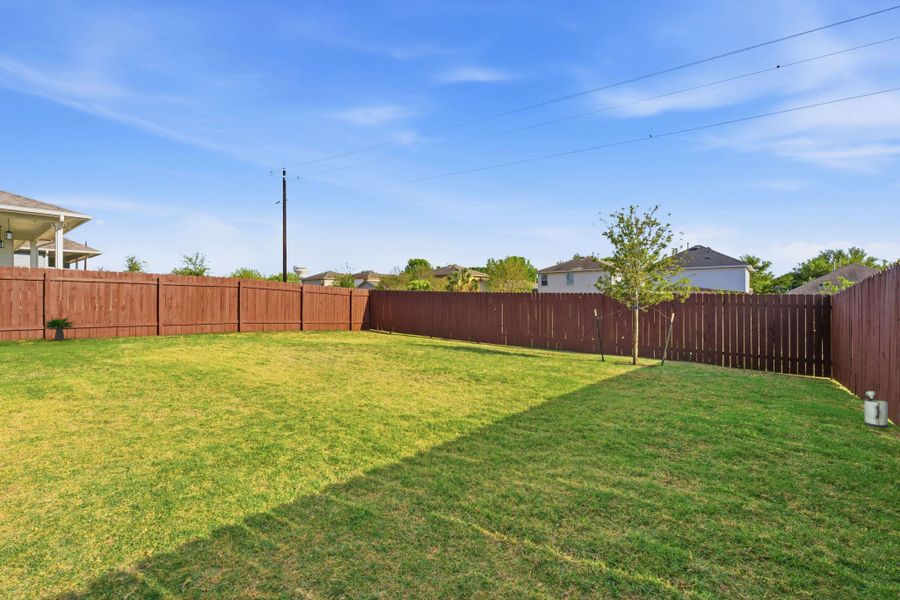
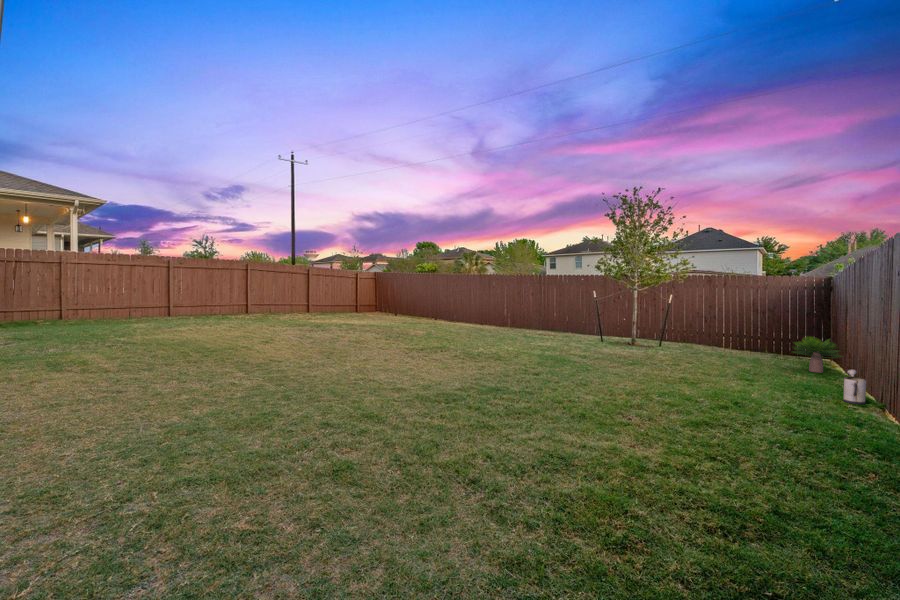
potted plant: present [45,318,73,340] -> present [793,337,841,373]

